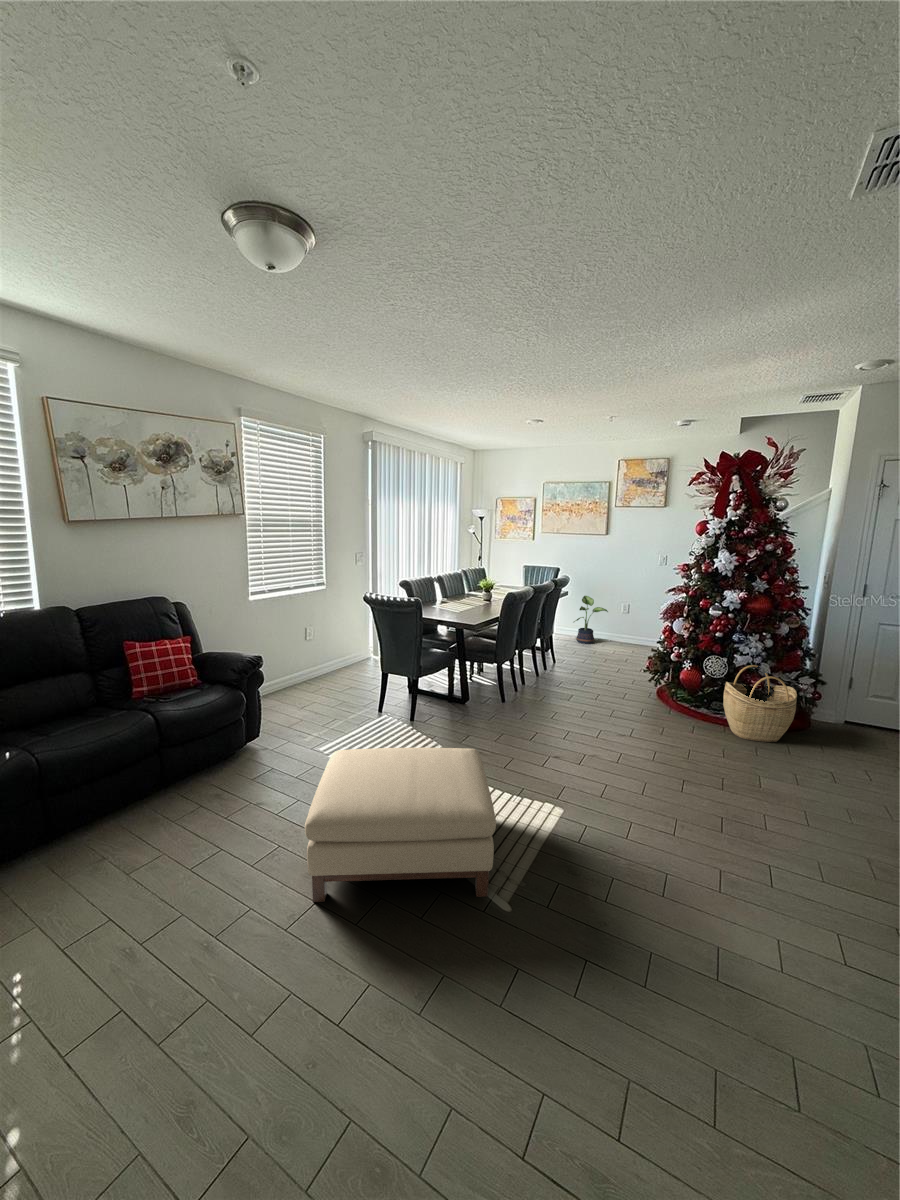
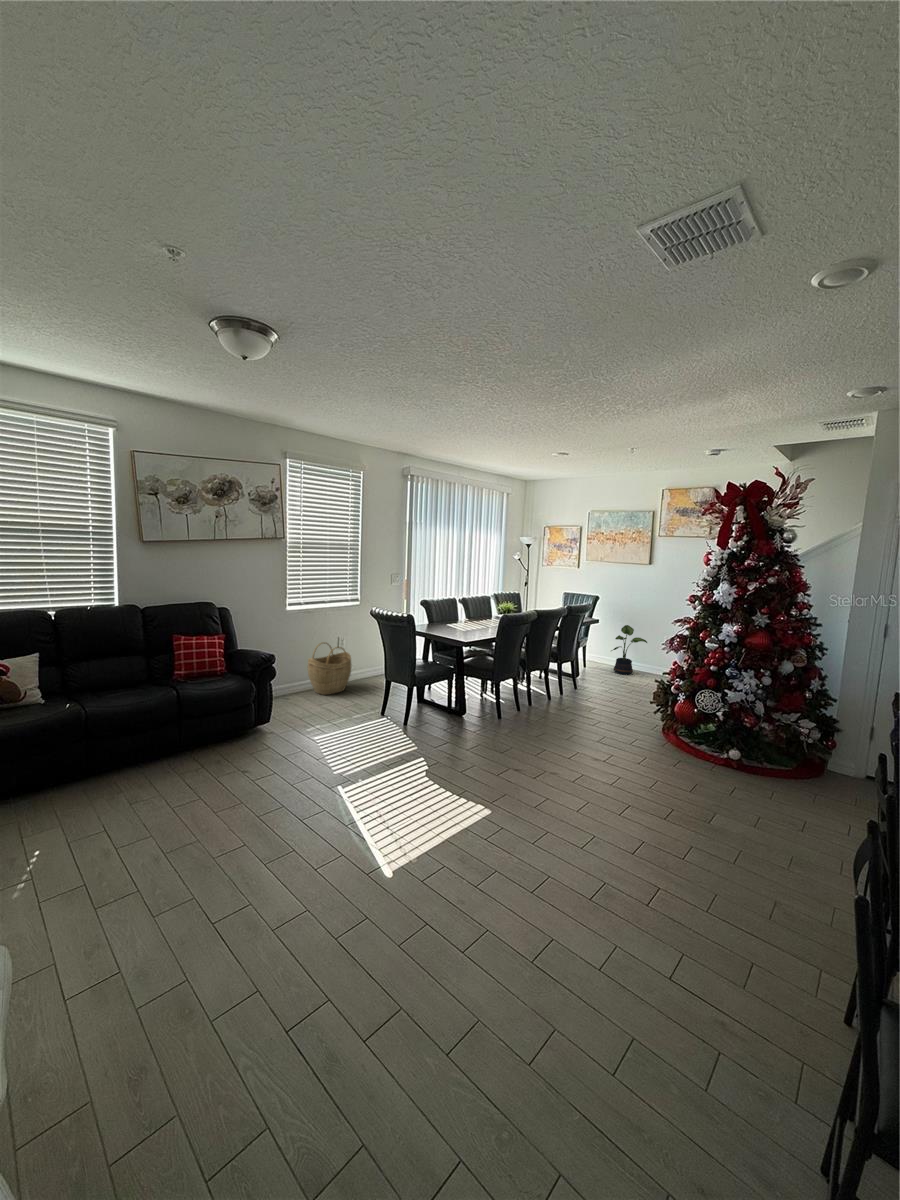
woven basket: present [723,665,797,742] -> present [308,642,351,695]
ottoman: present [305,748,496,902] -> none [238,734,413,868]

